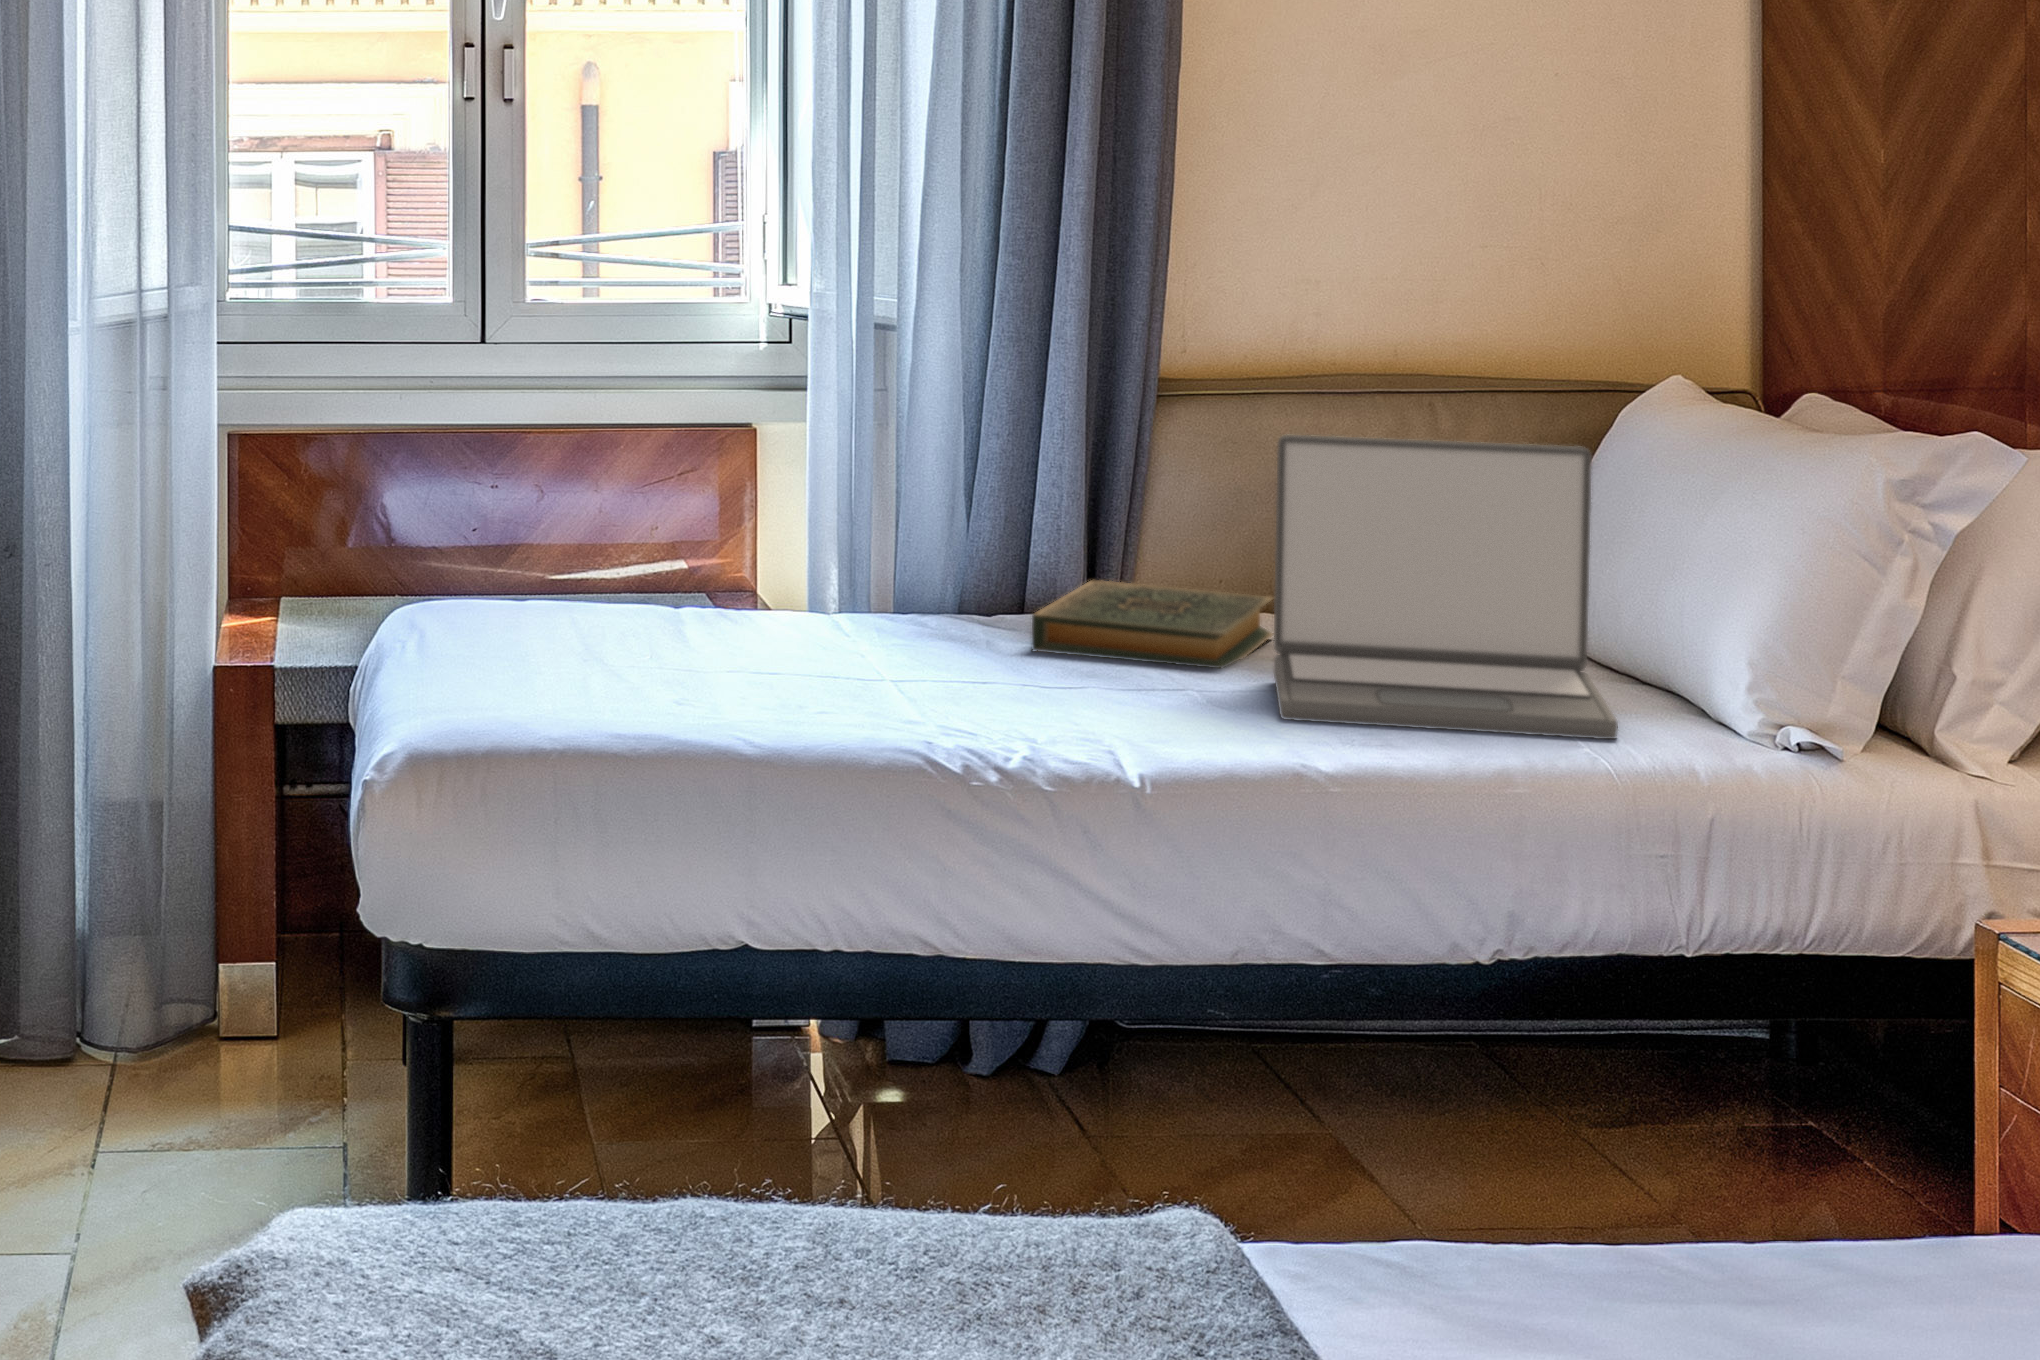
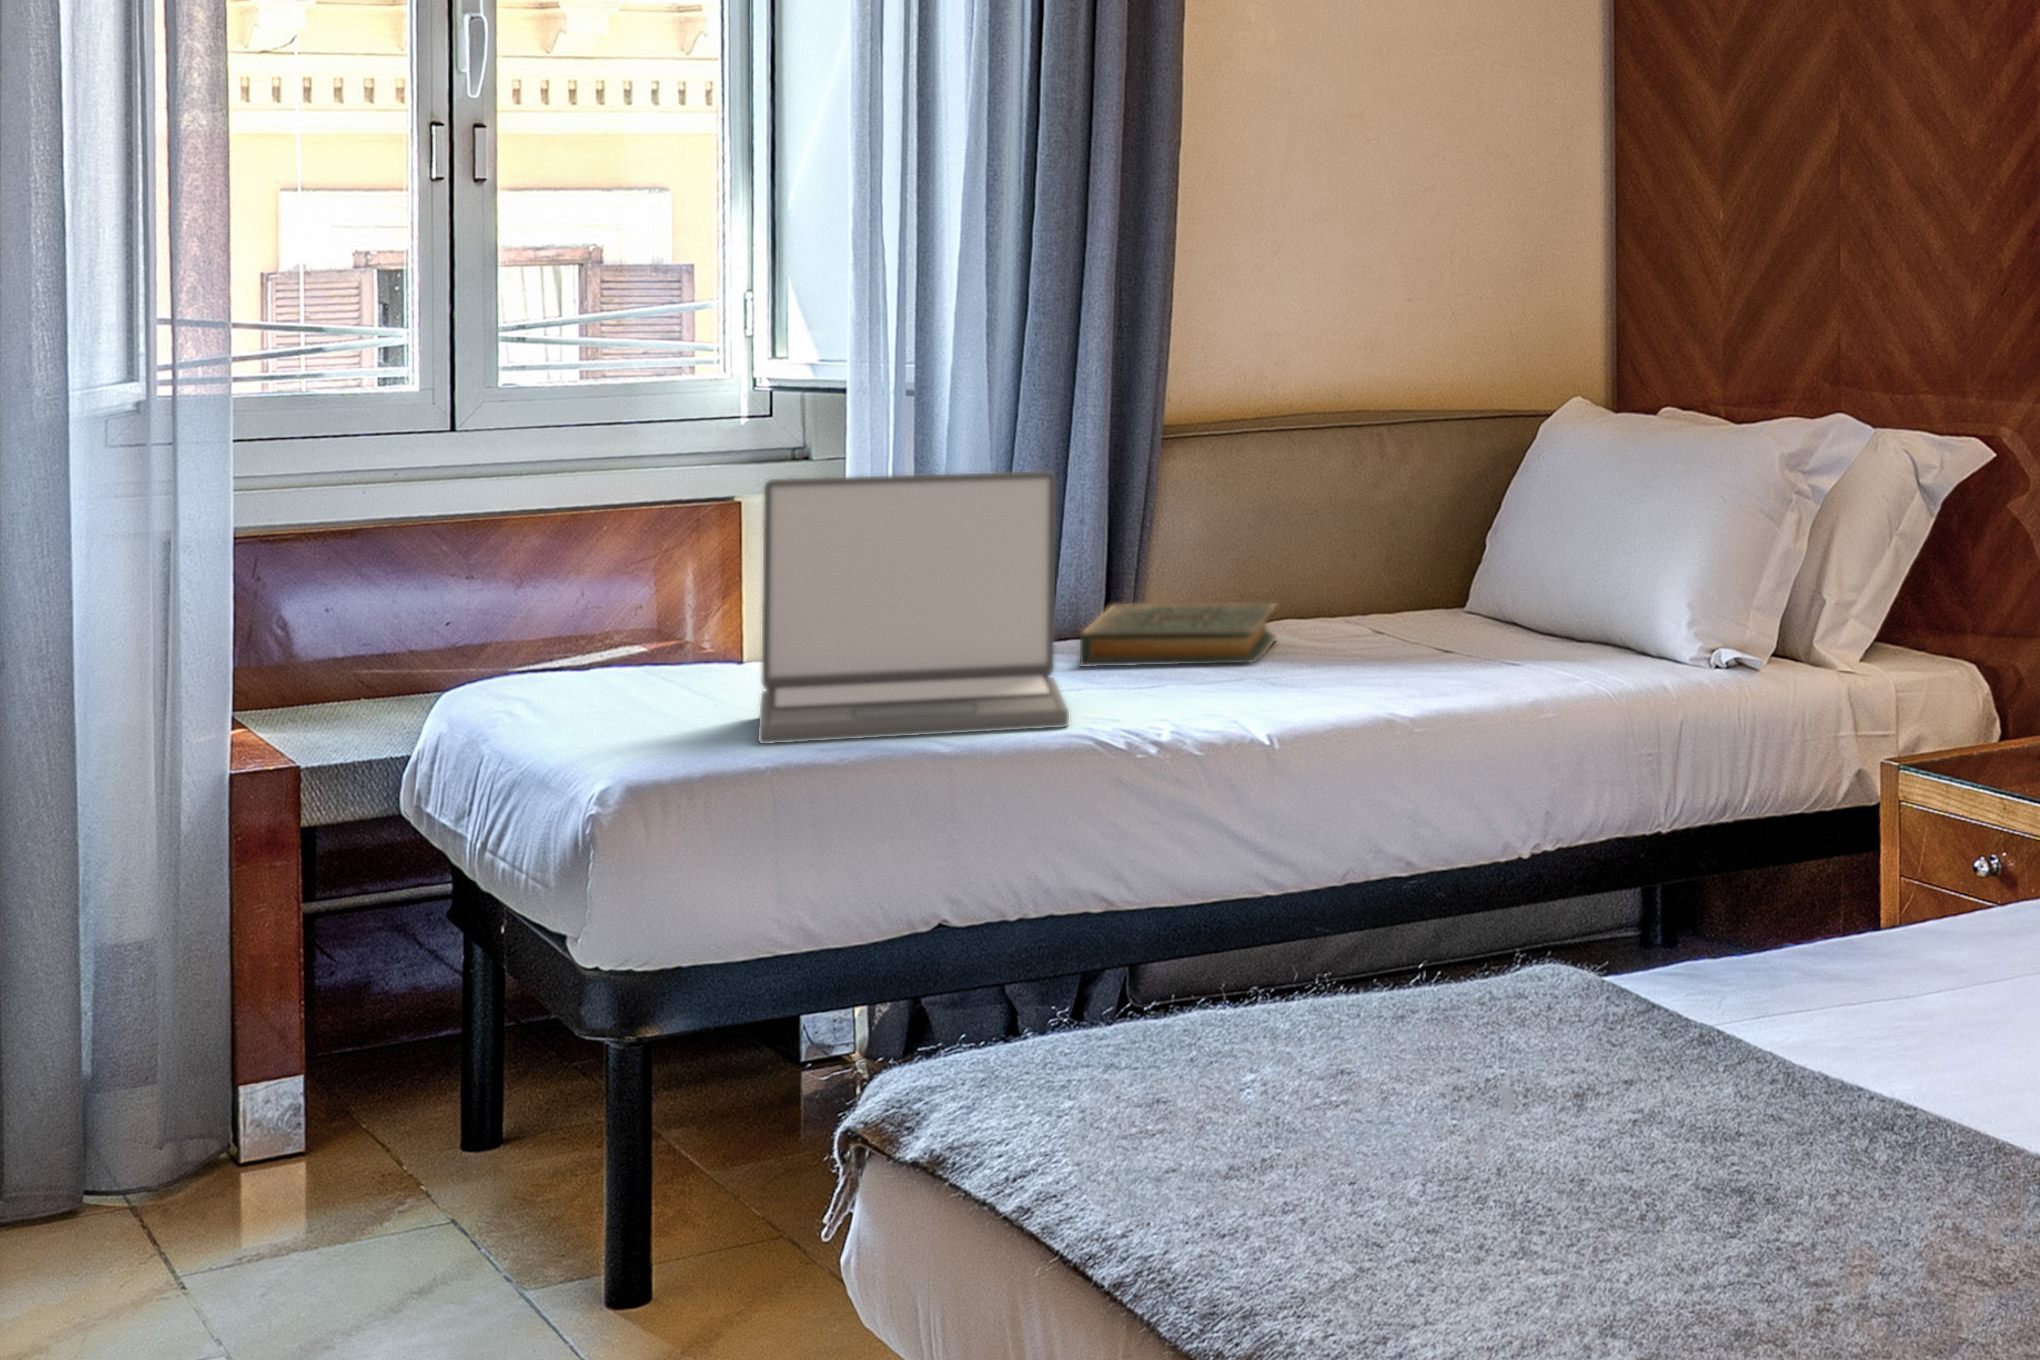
laptop: present [1274,435,1618,739] -> present [759,471,1069,744]

